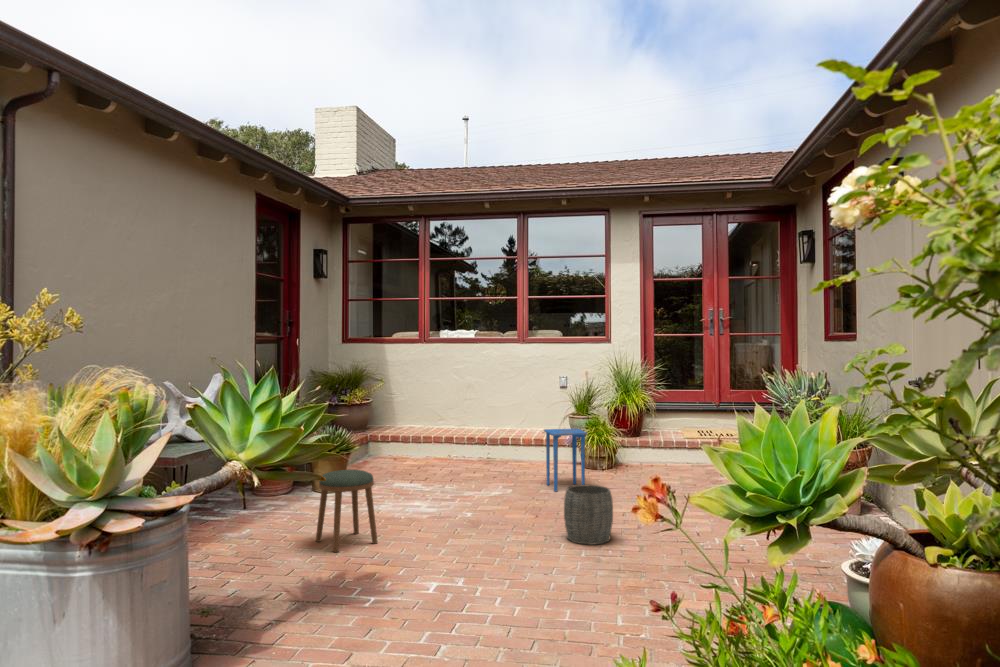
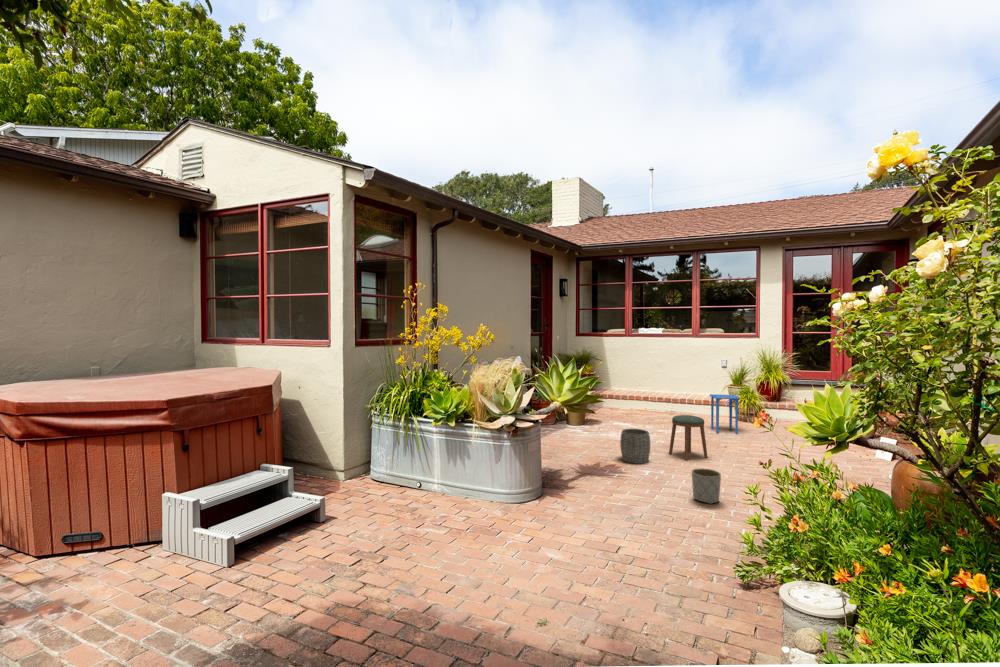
stool: present [316,470,378,552] -> present [669,415,708,460]
woven basket: present [564,485,613,545] -> present [620,429,650,464]
planter: none [512,573,563,646] -> present [692,469,721,504]

